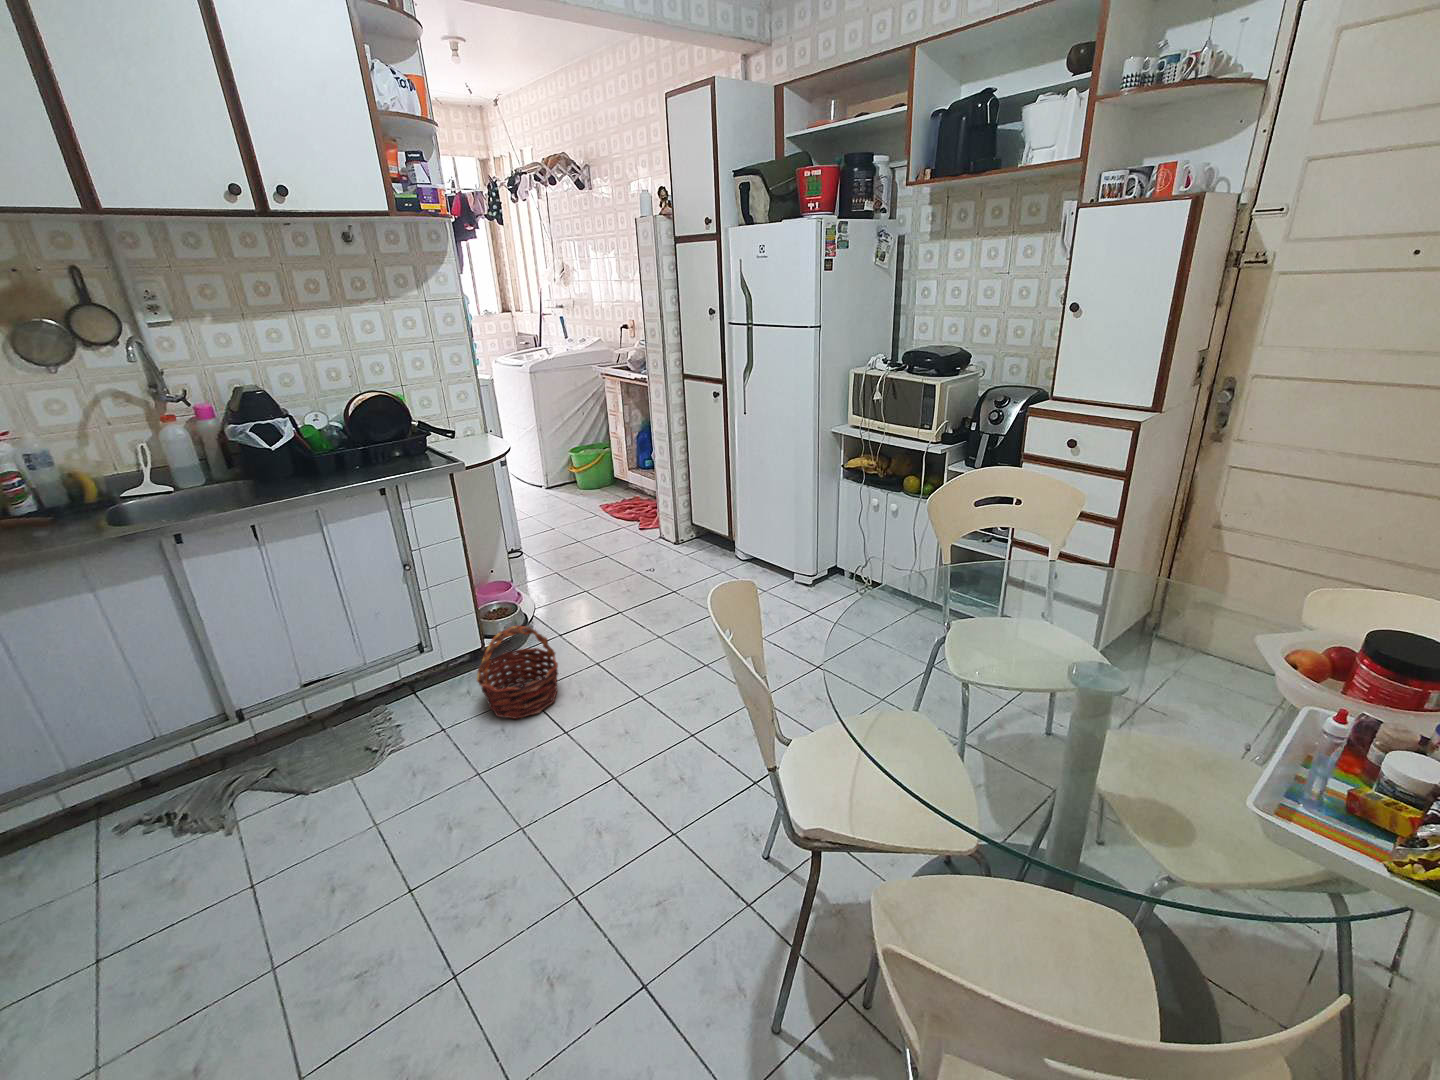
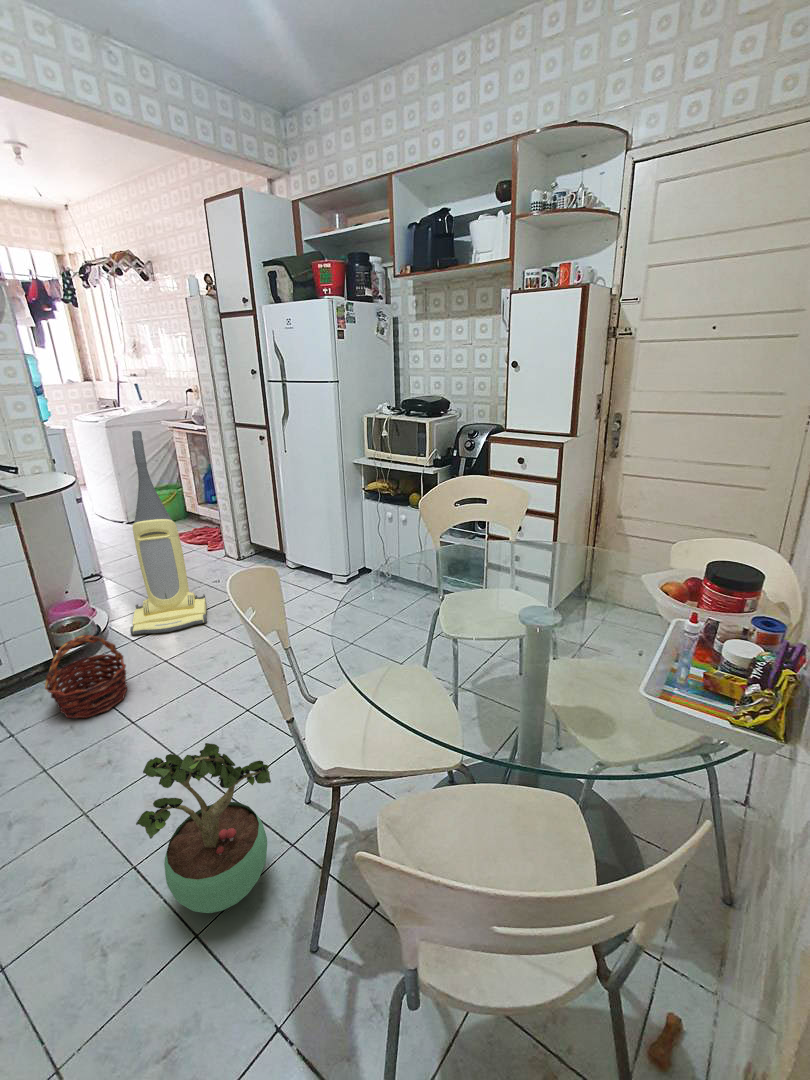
vacuum cleaner: none [558,386,642,627] -> present [130,431,207,635]
potted plant: none [590,778,741,967] -> present [136,743,271,913]

